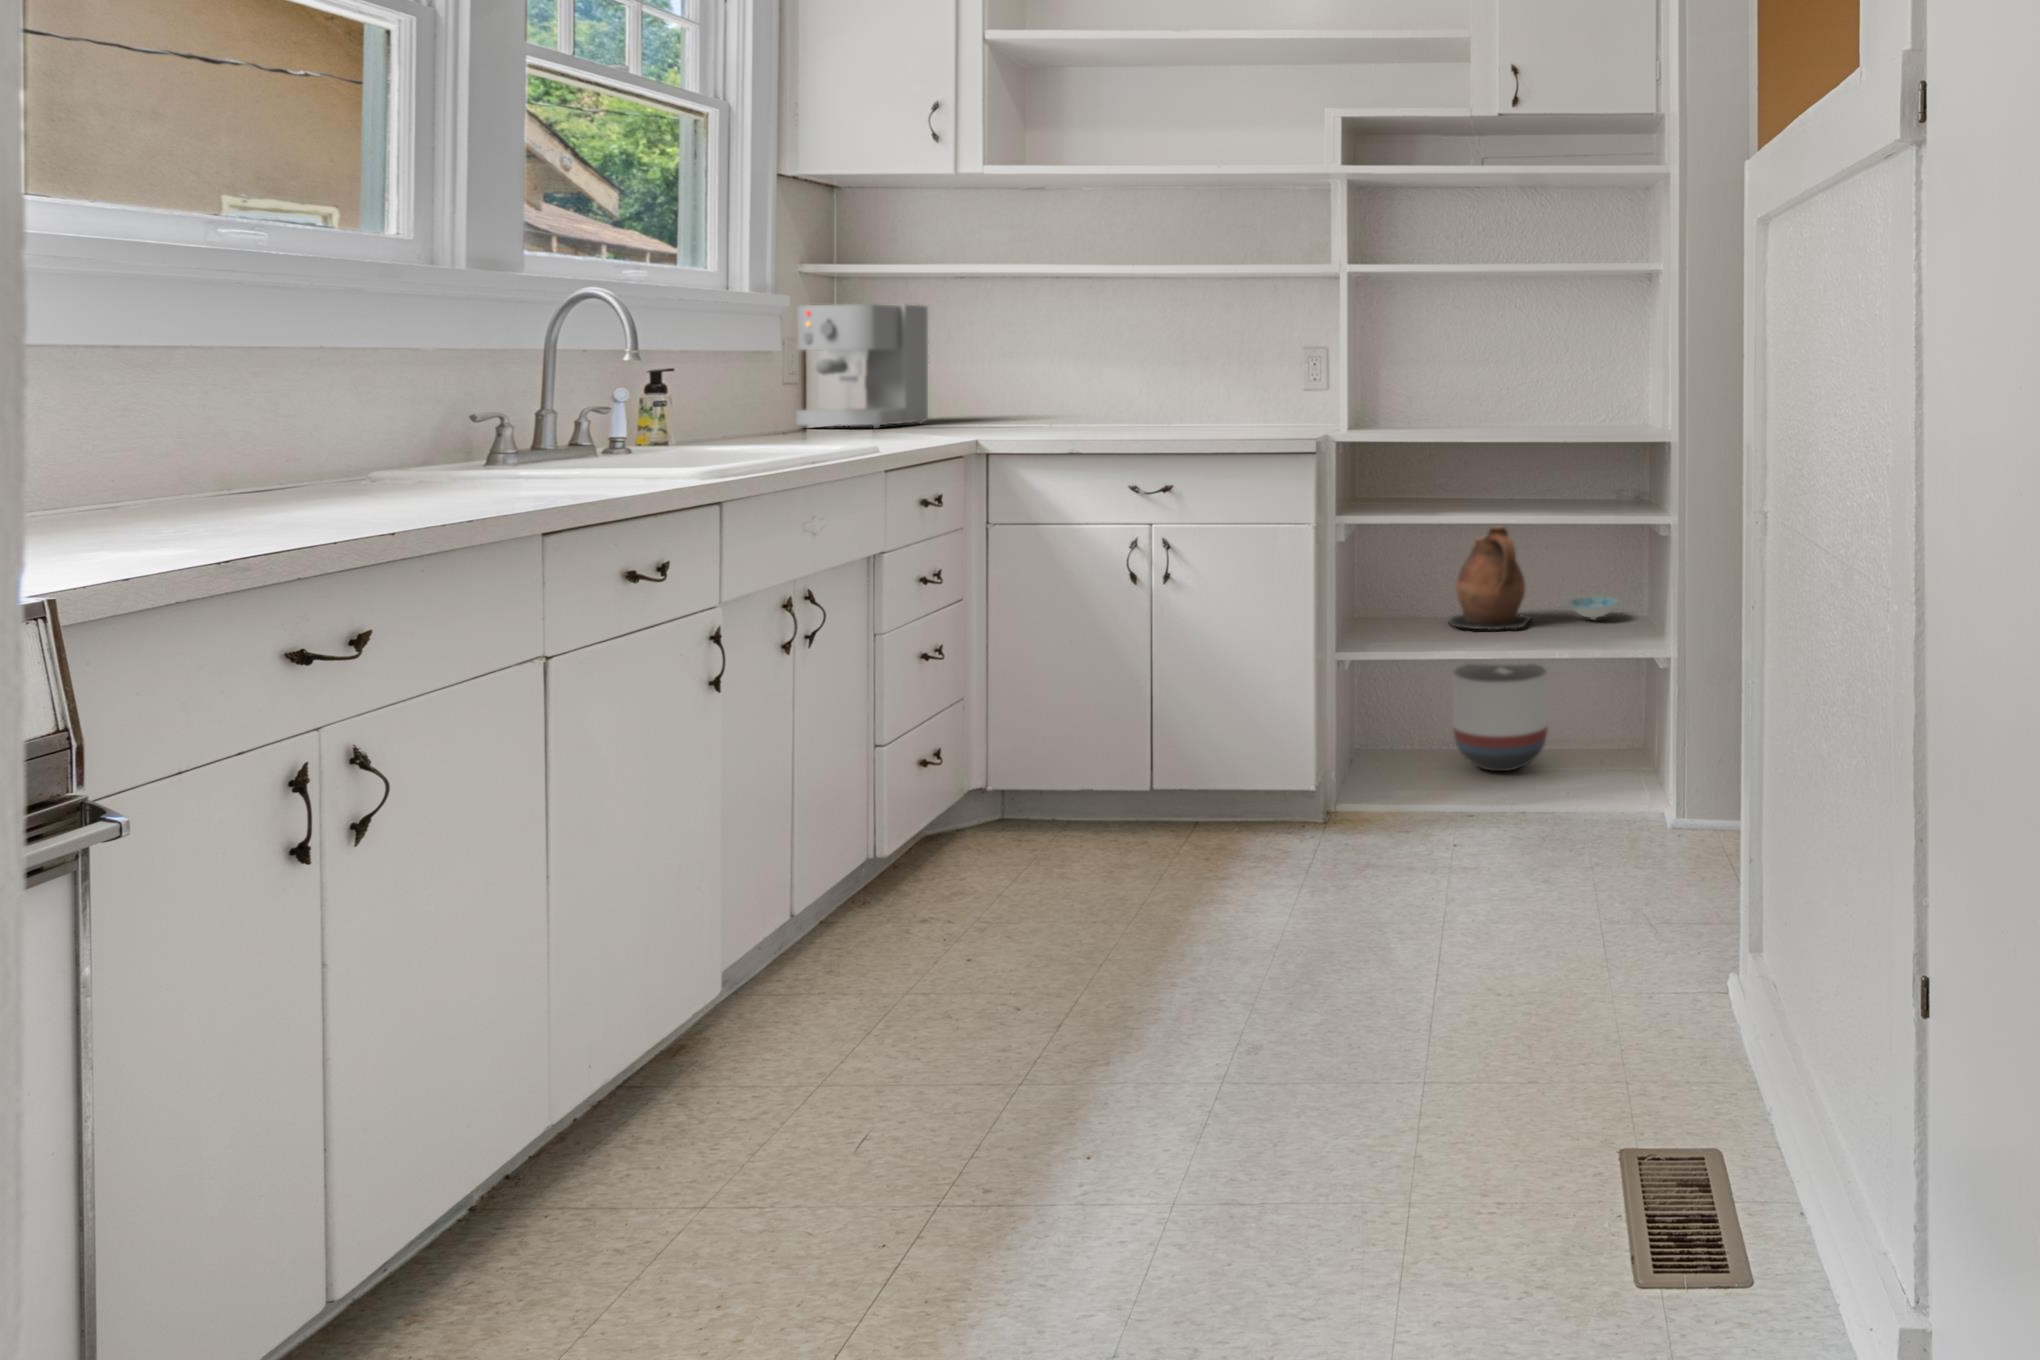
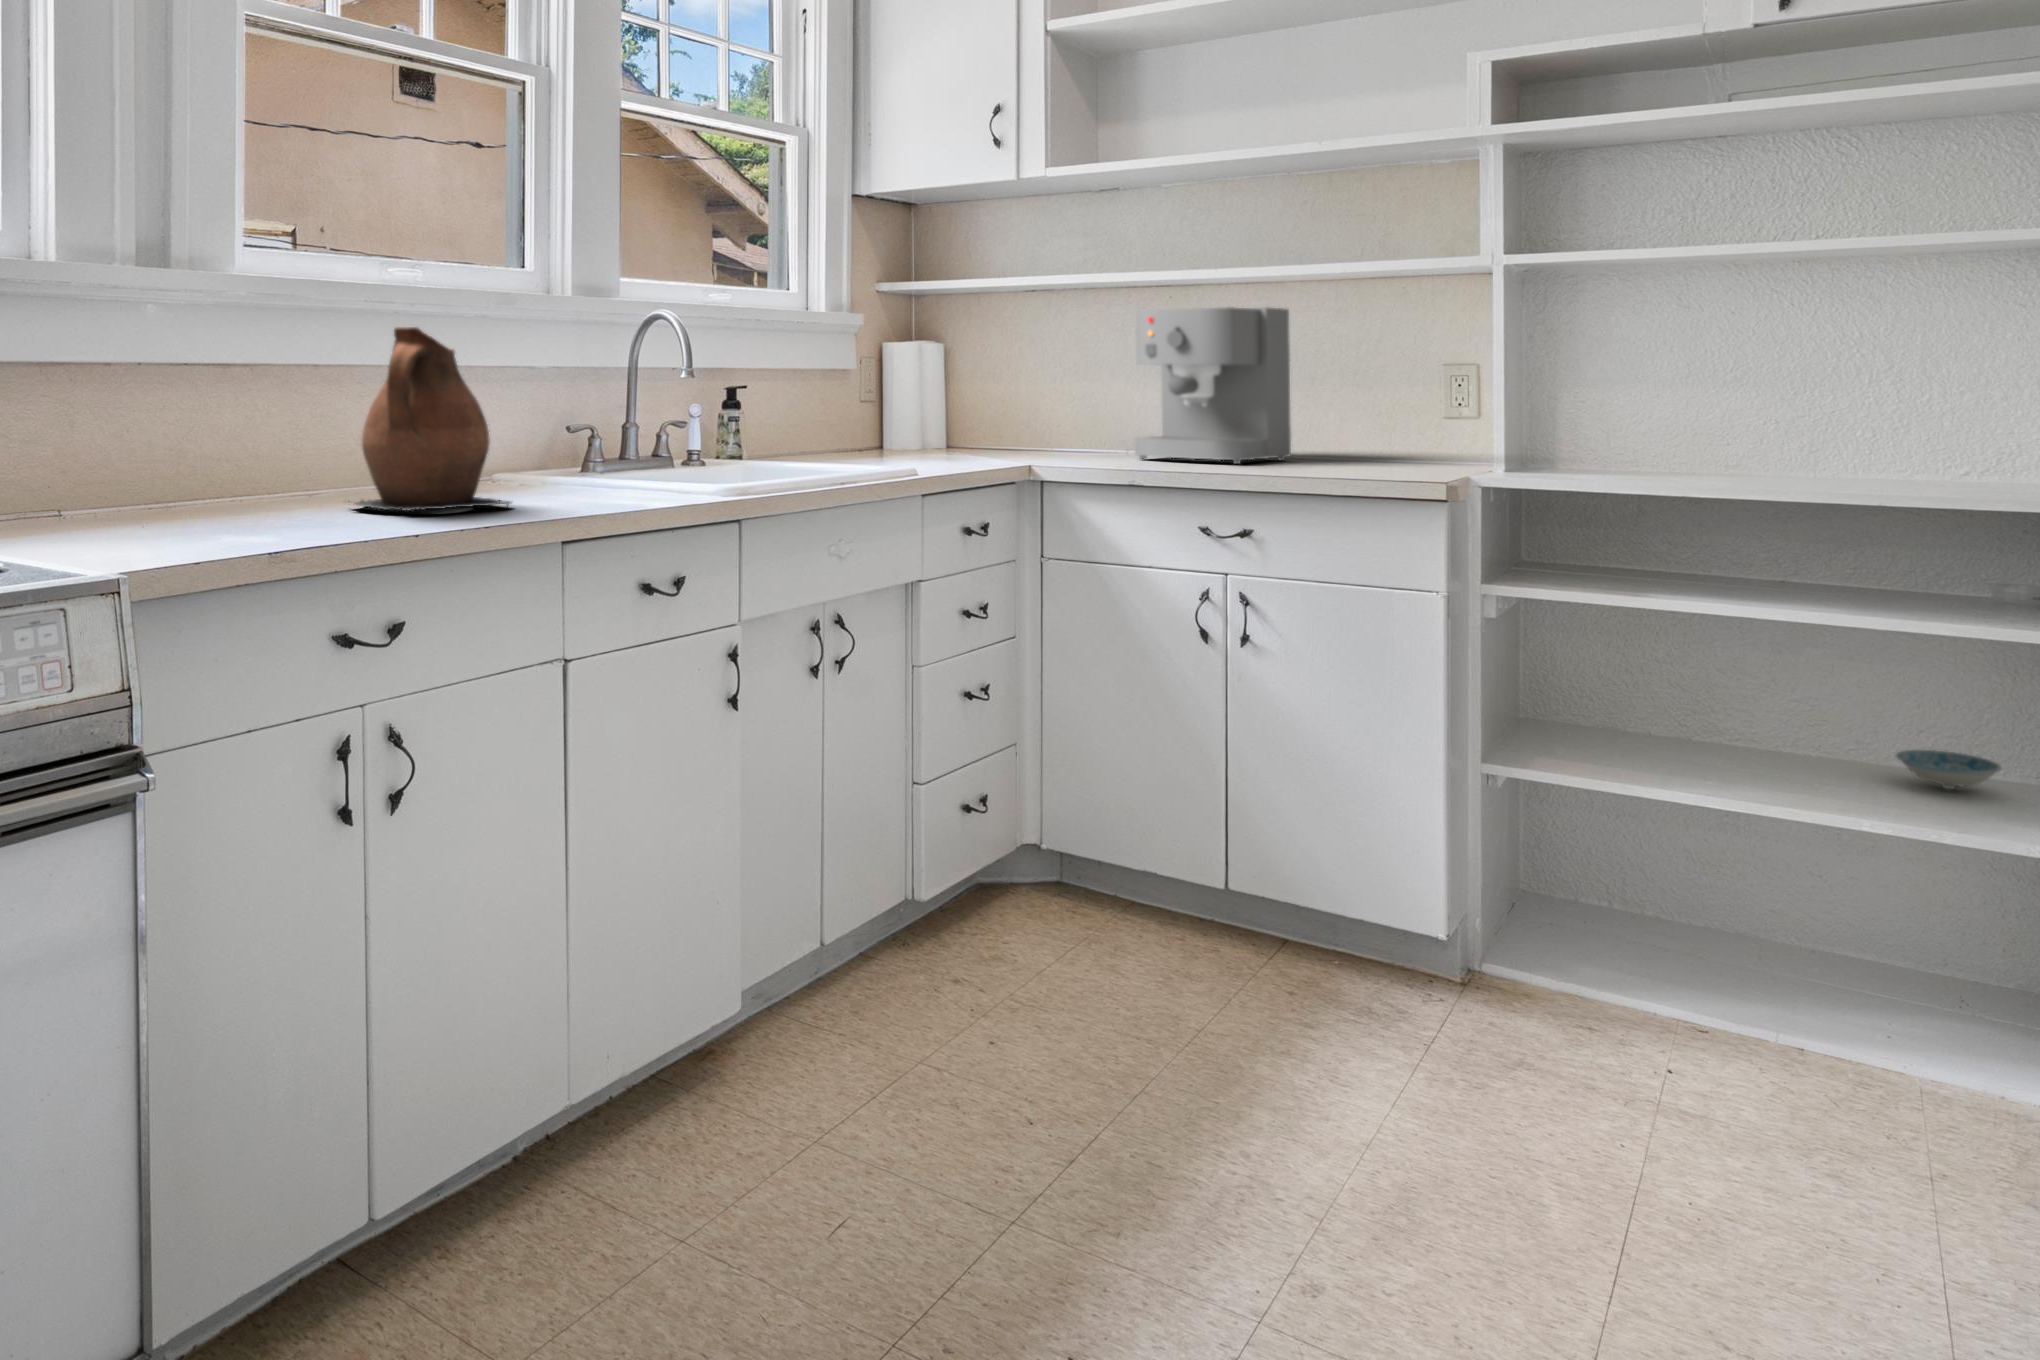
coffee maker: present [796,304,928,428] -> present [1135,307,1291,464]
ceramic pitcher: present [1449,527,1531,629] -> present [349,327,512,511]
planter: present [1453,664,1548,771] -> none [1680,816,1856,987]

